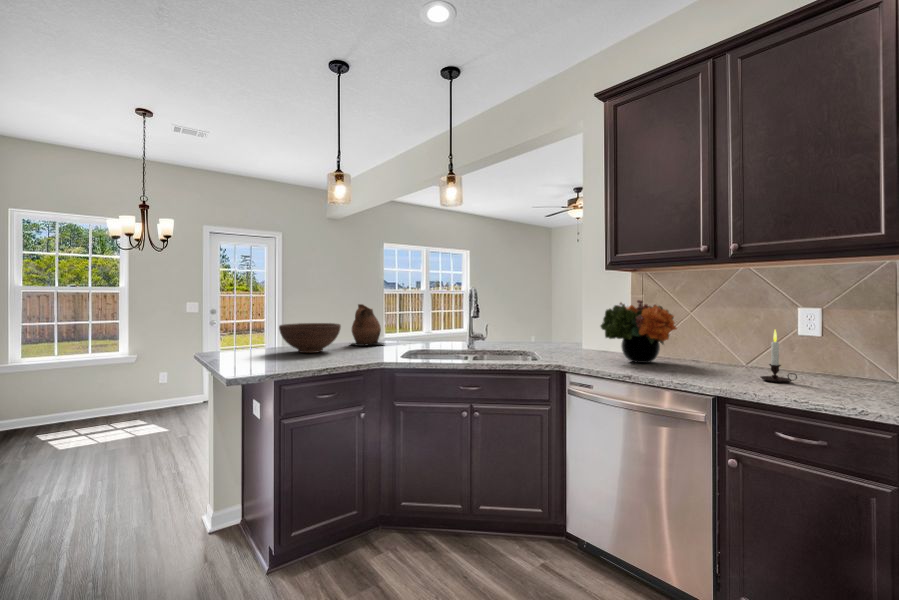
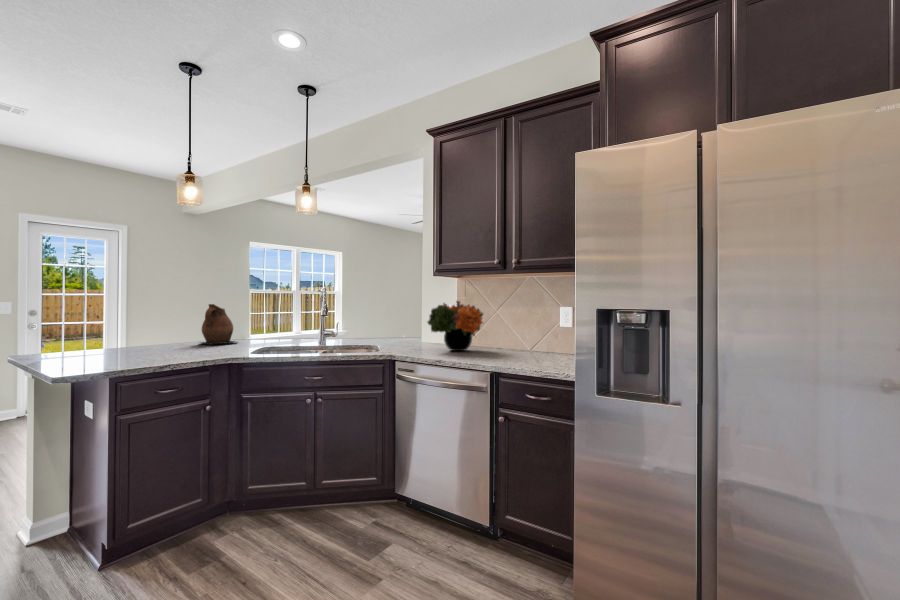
fruit bowl: present [279,323,341,353] -> none [116,323,188,352]
candle: present [761,330,797,382] -> none [532,322,553,360]

